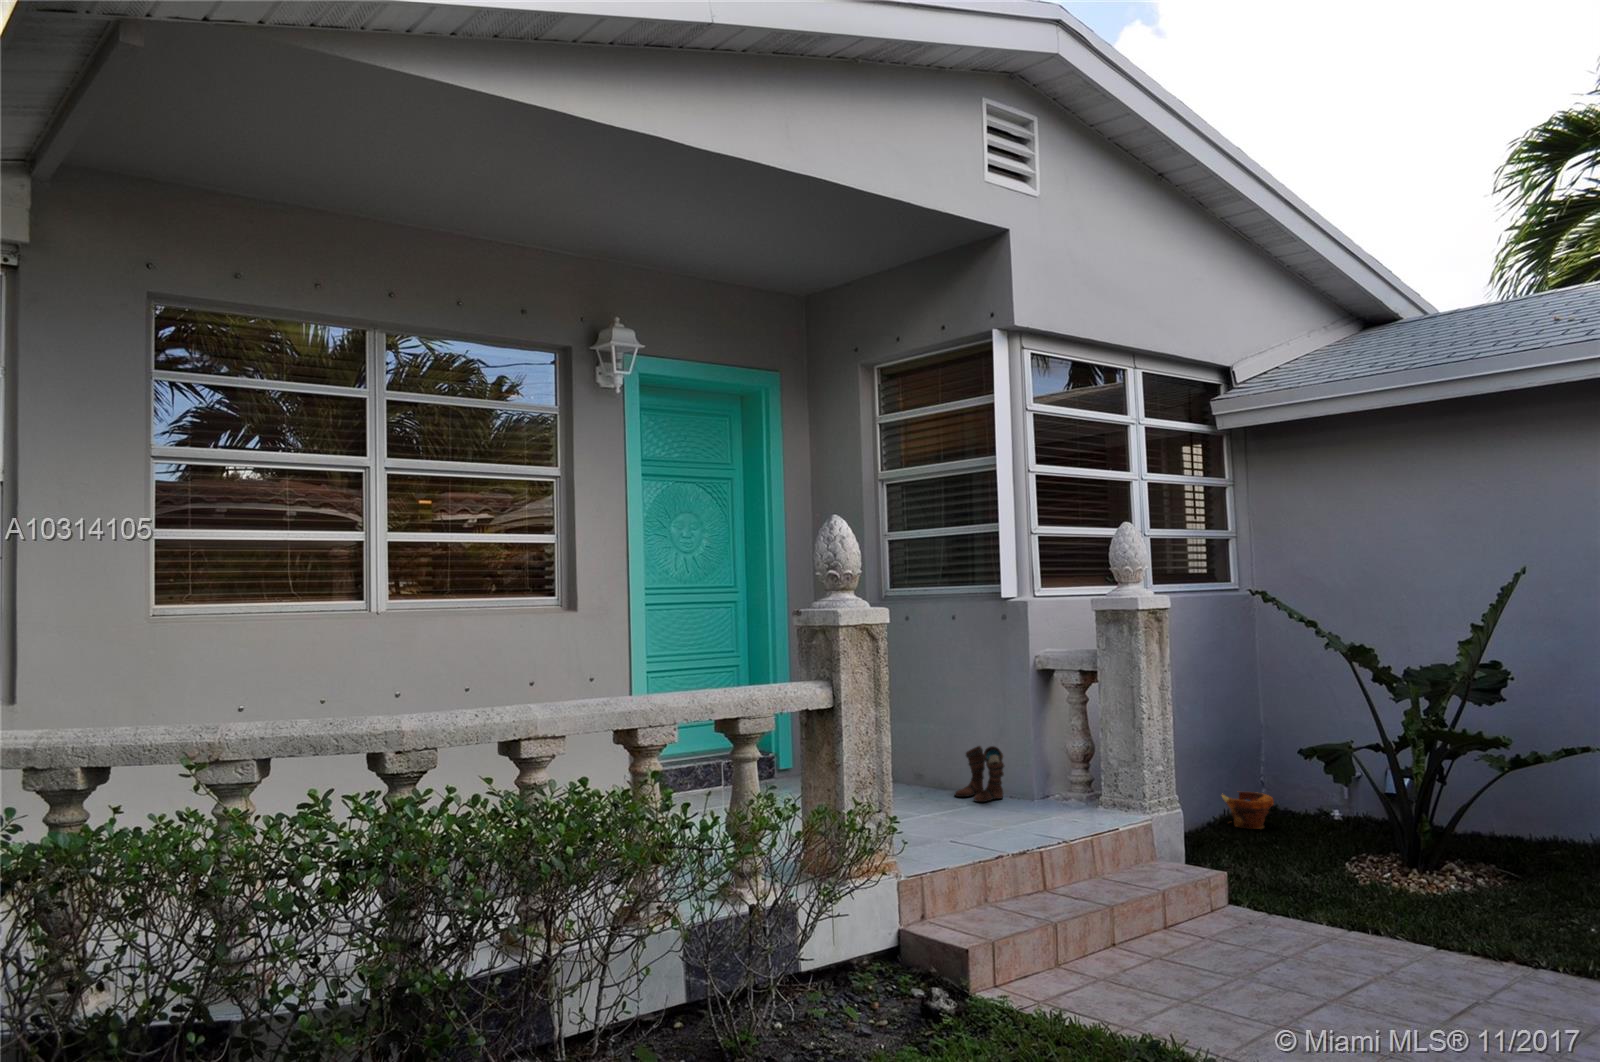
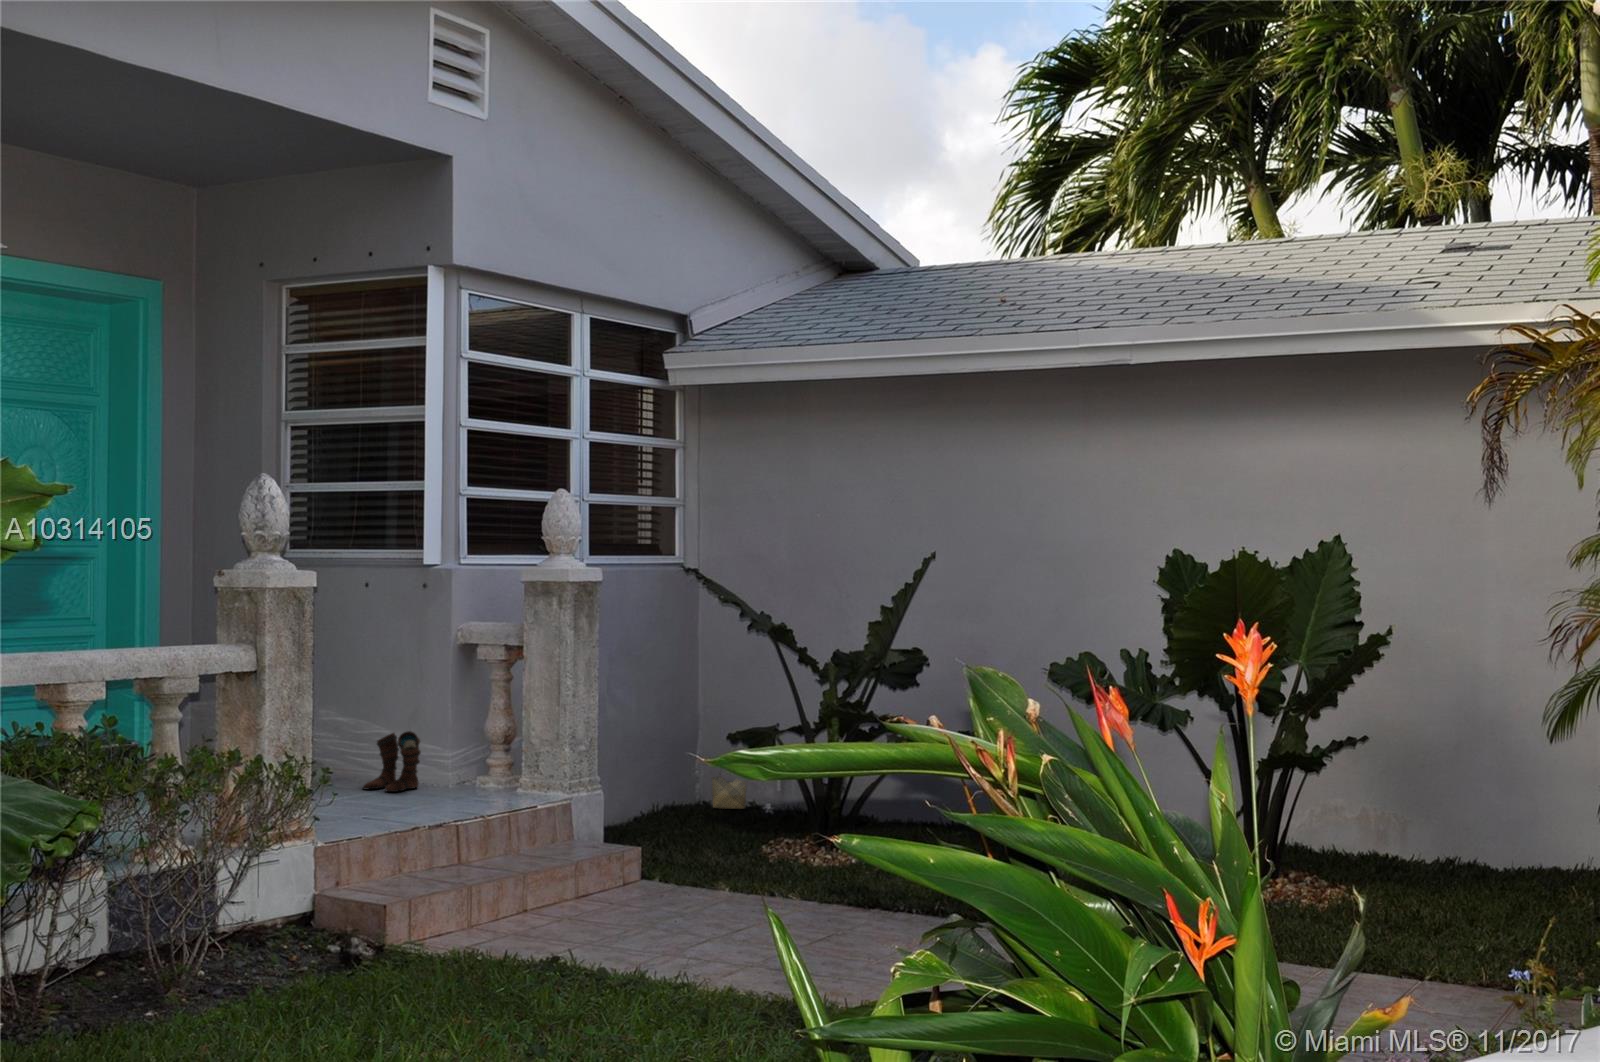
woven basket: none [1274,769,1312,818] -> present [712,773,746,809]
planter: present [1222,792,1274,829] -> none [655,783,706,820]

